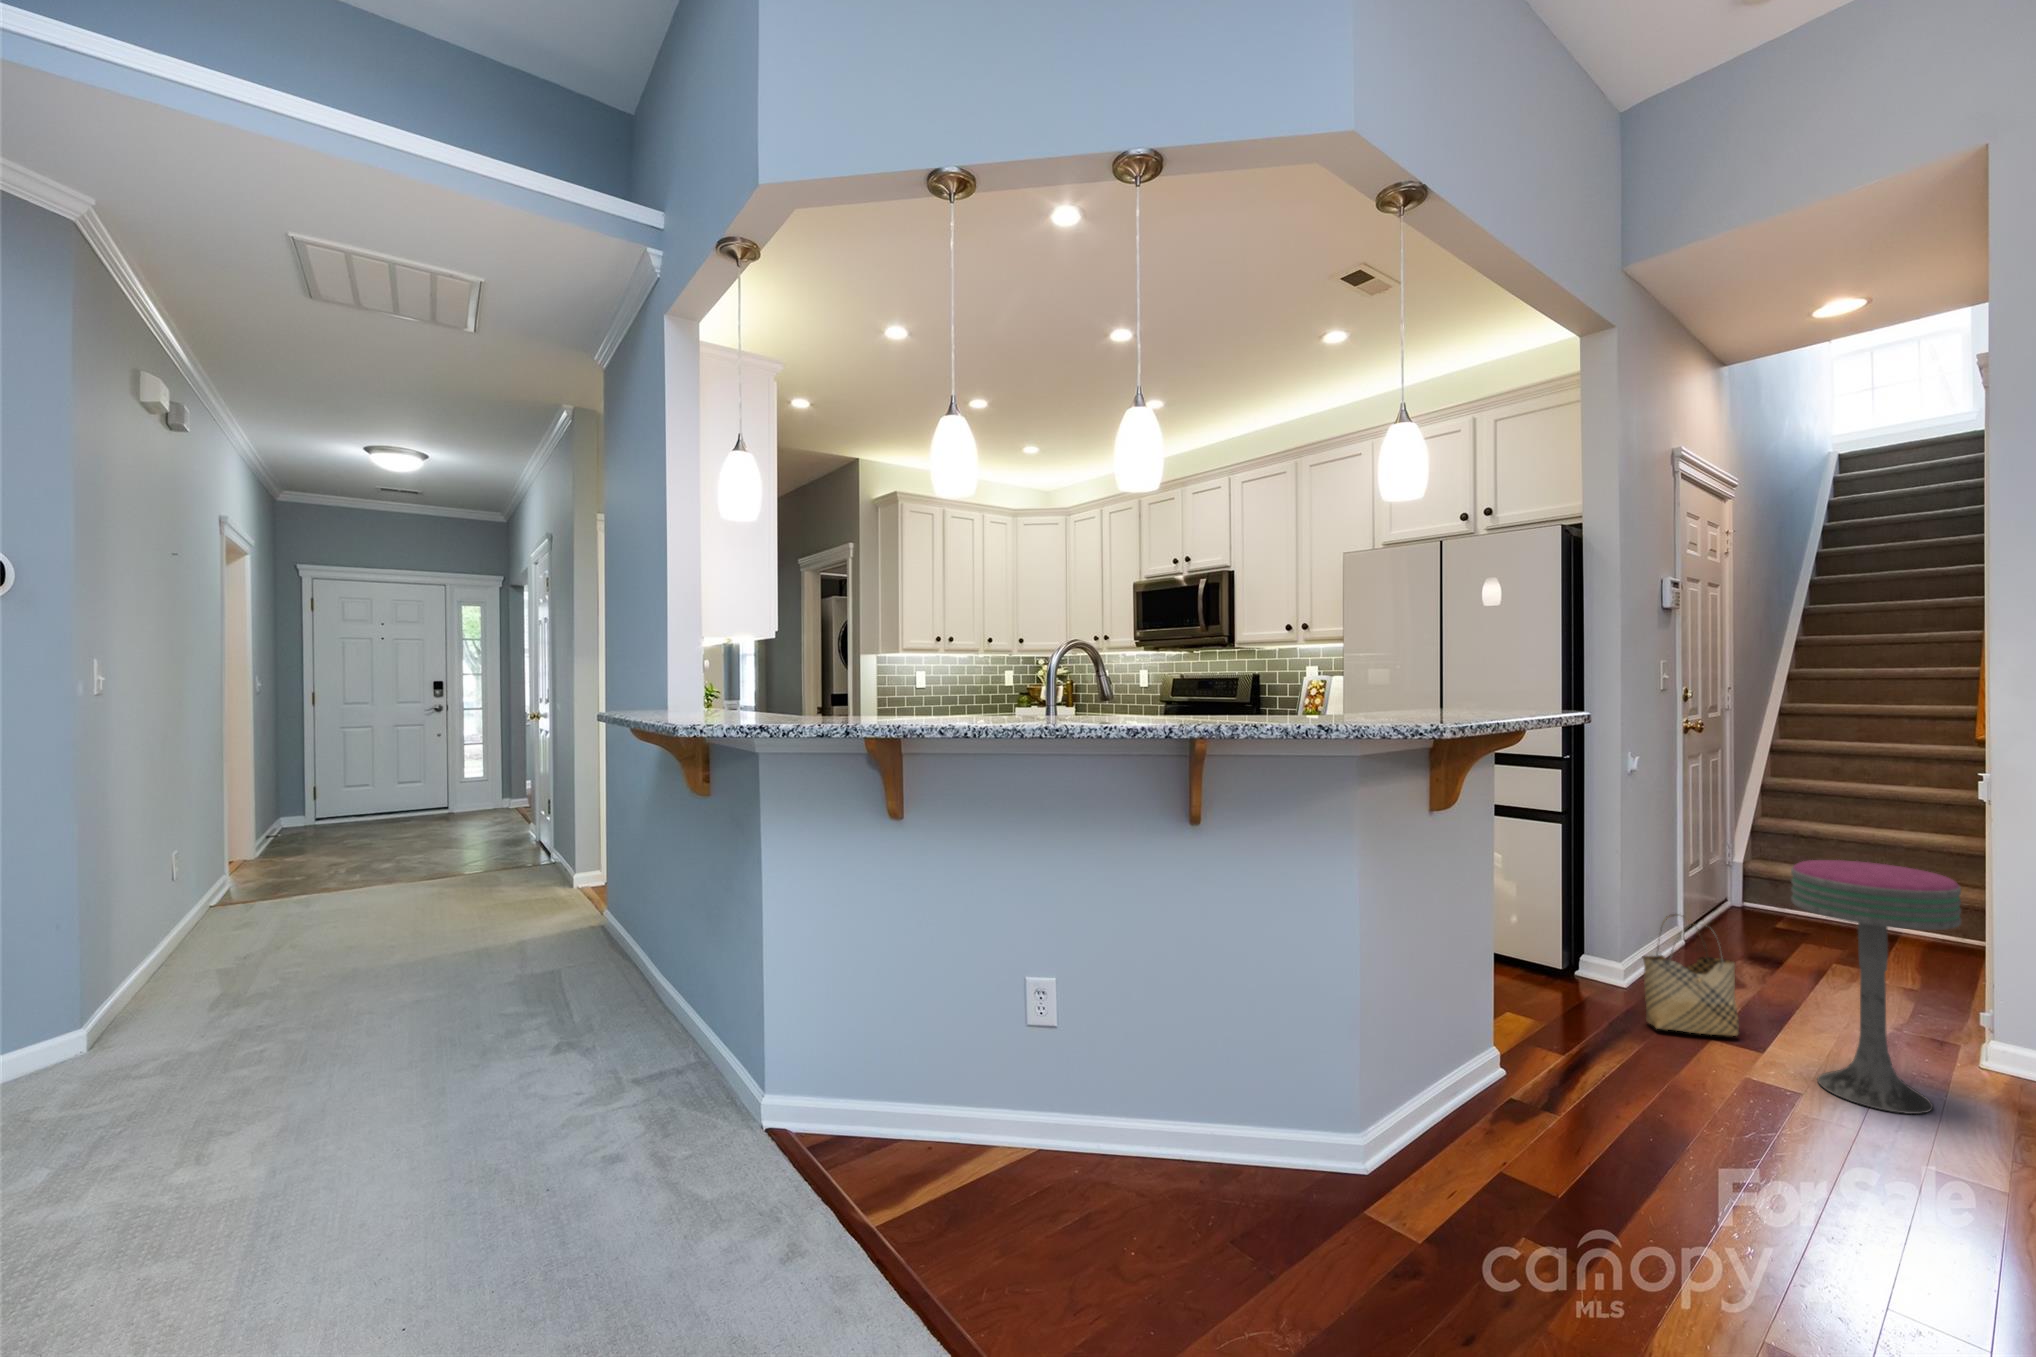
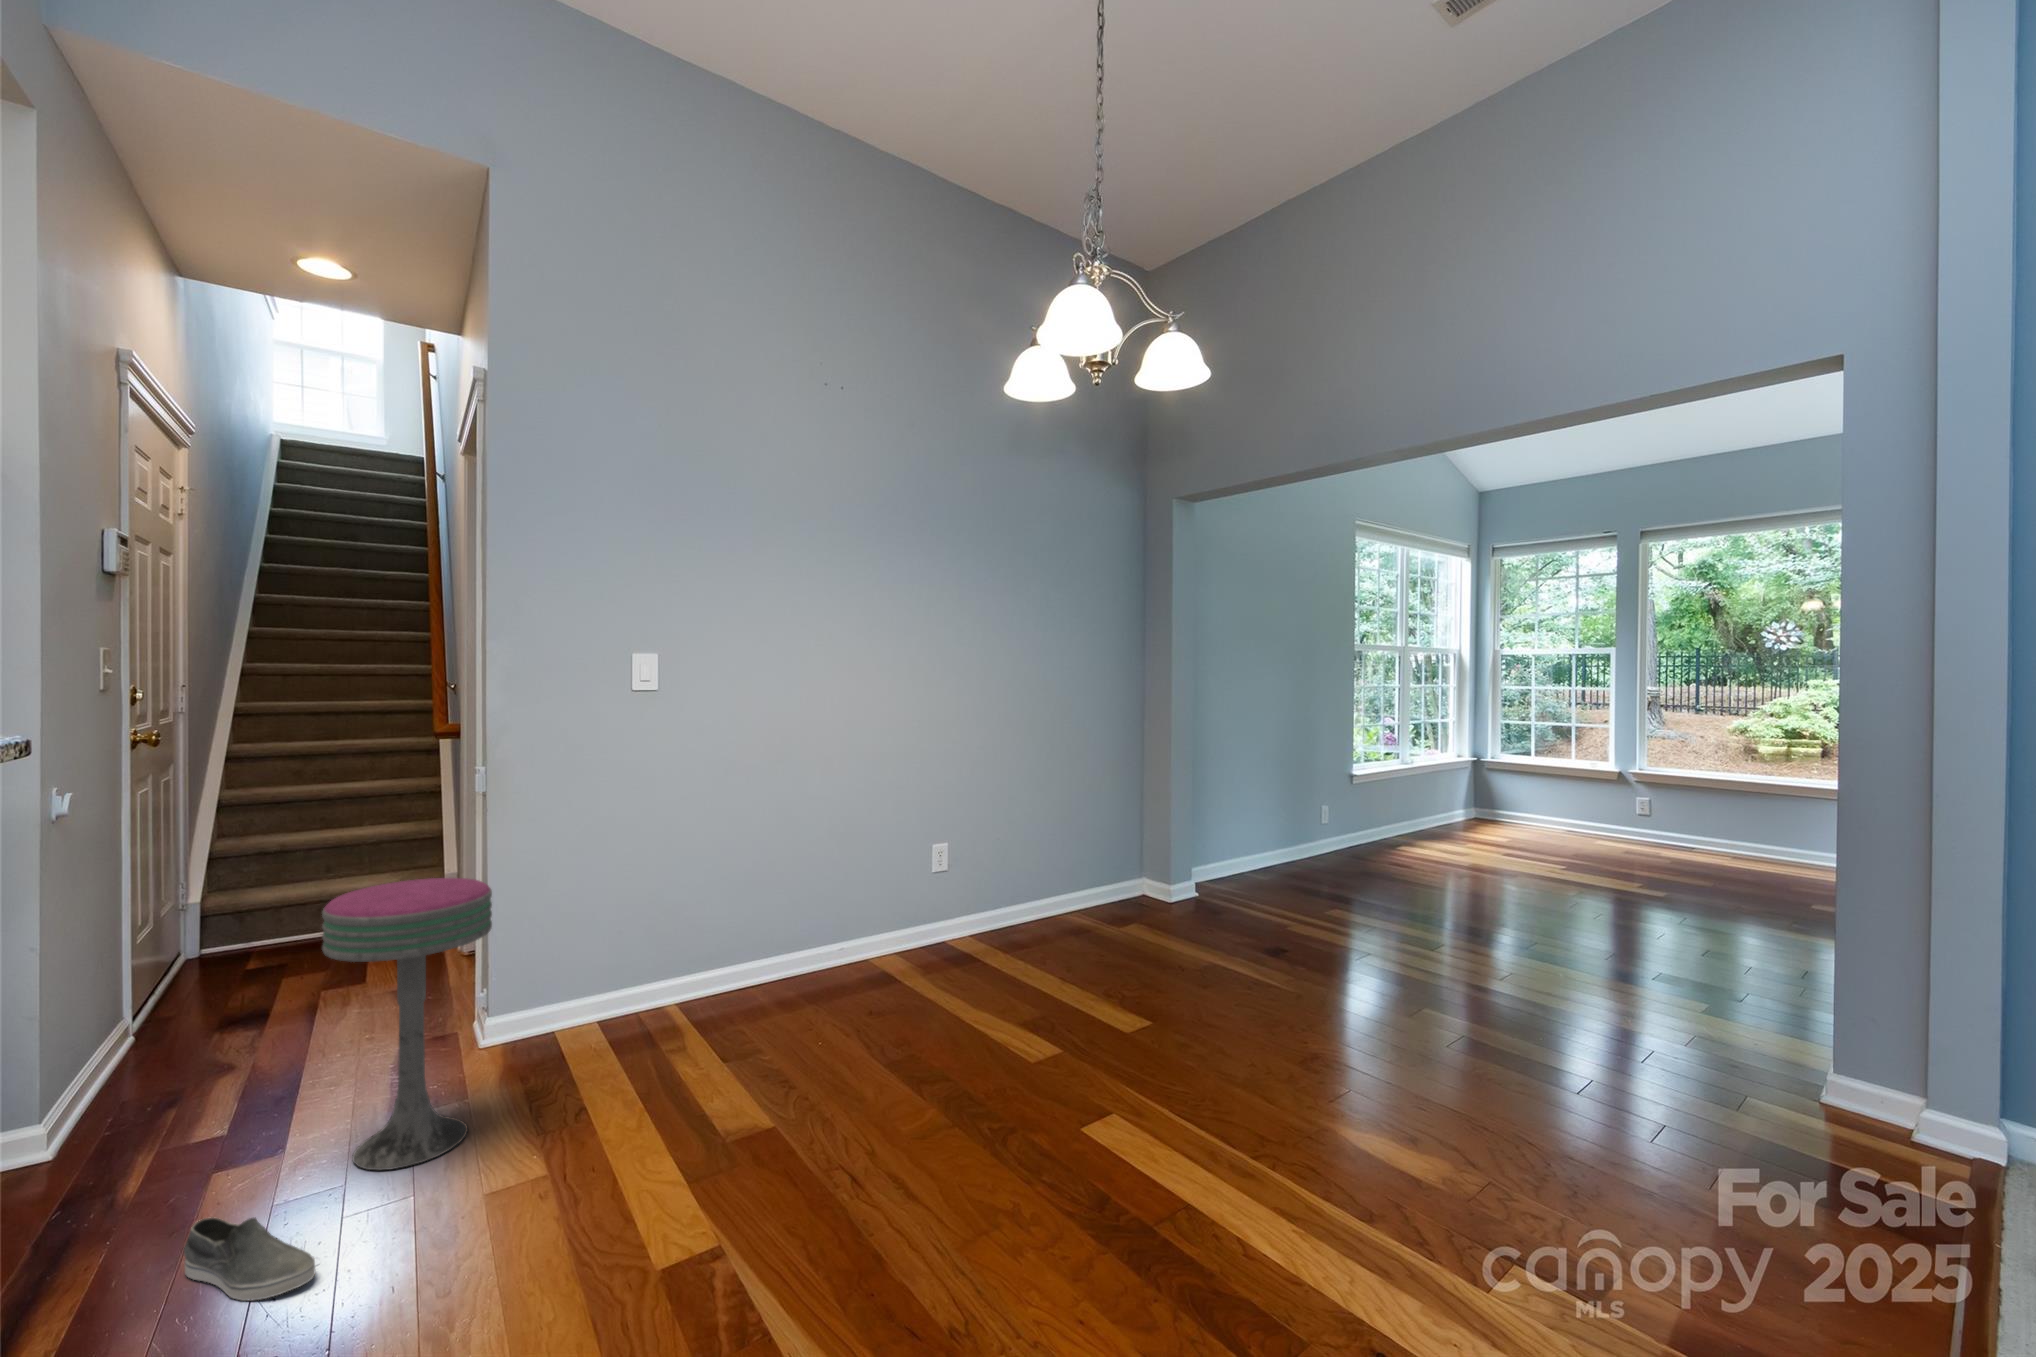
woven basket: present [1642,914,1739,1036] -> none [93,1014,245,1203]
shoe: none [1683,1052,1766,1127] -> present [184,1217,315,1301]

